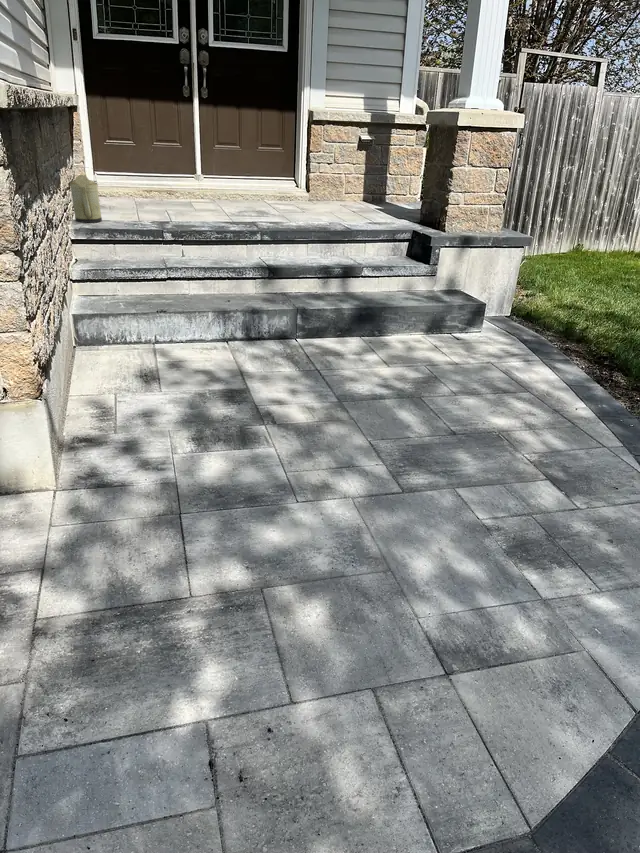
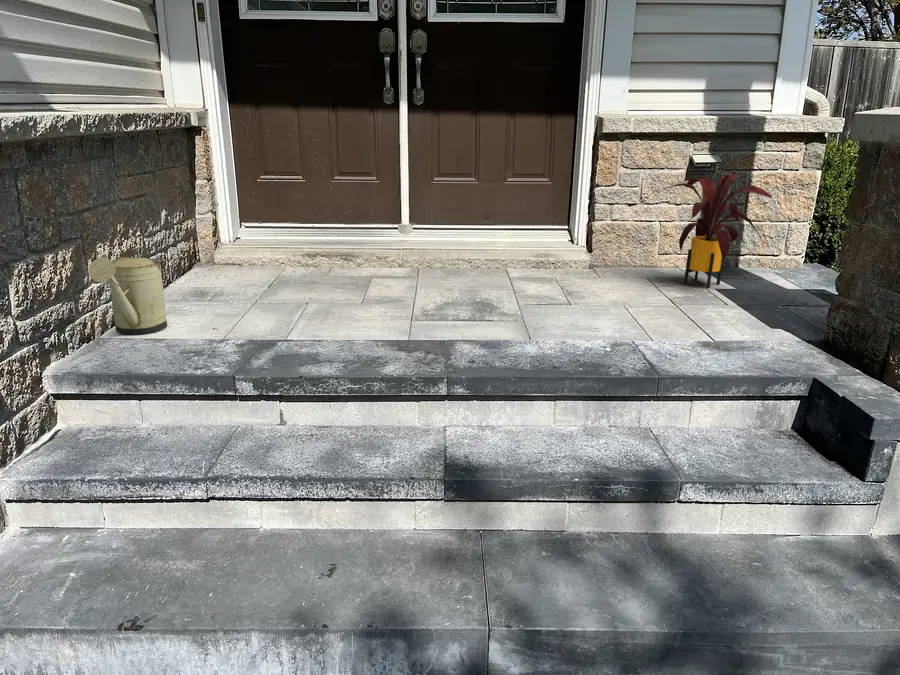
house plant: none [346,145,398,209] -> present [663,174,772,288]

